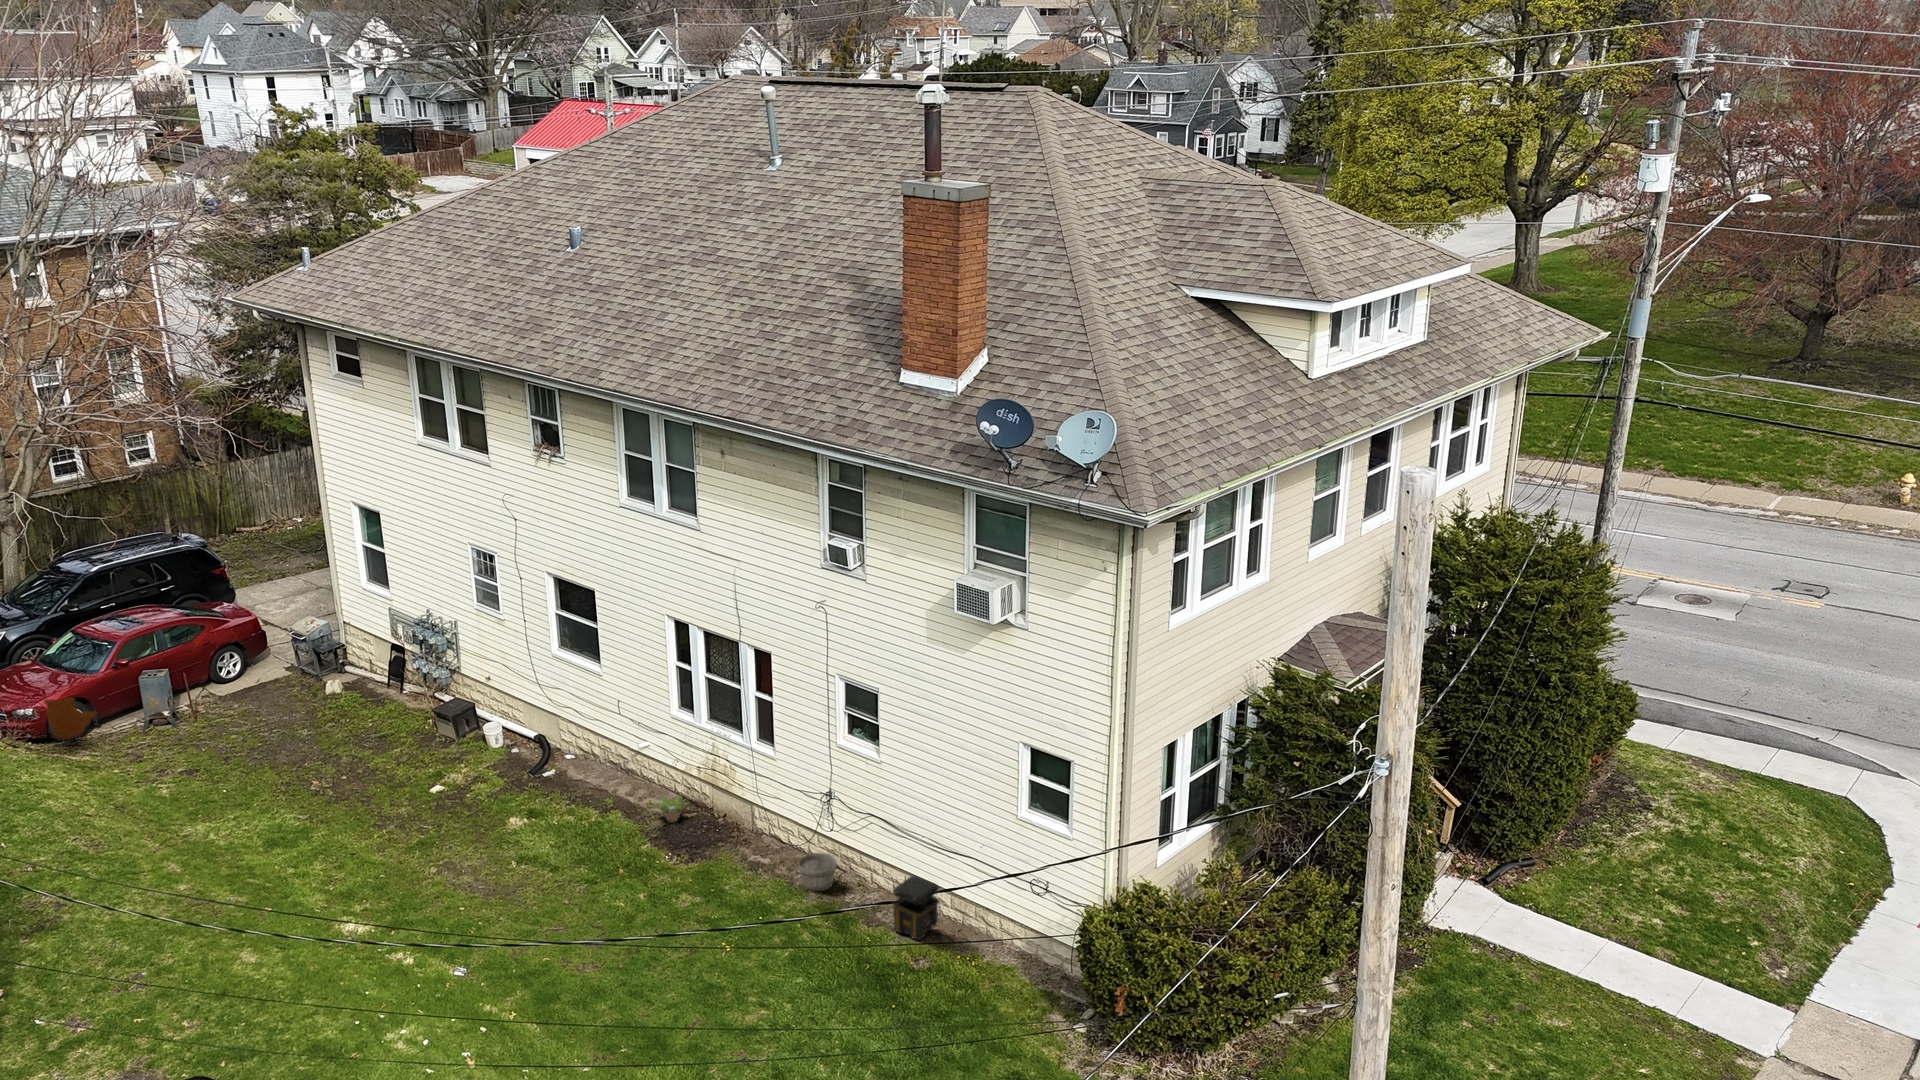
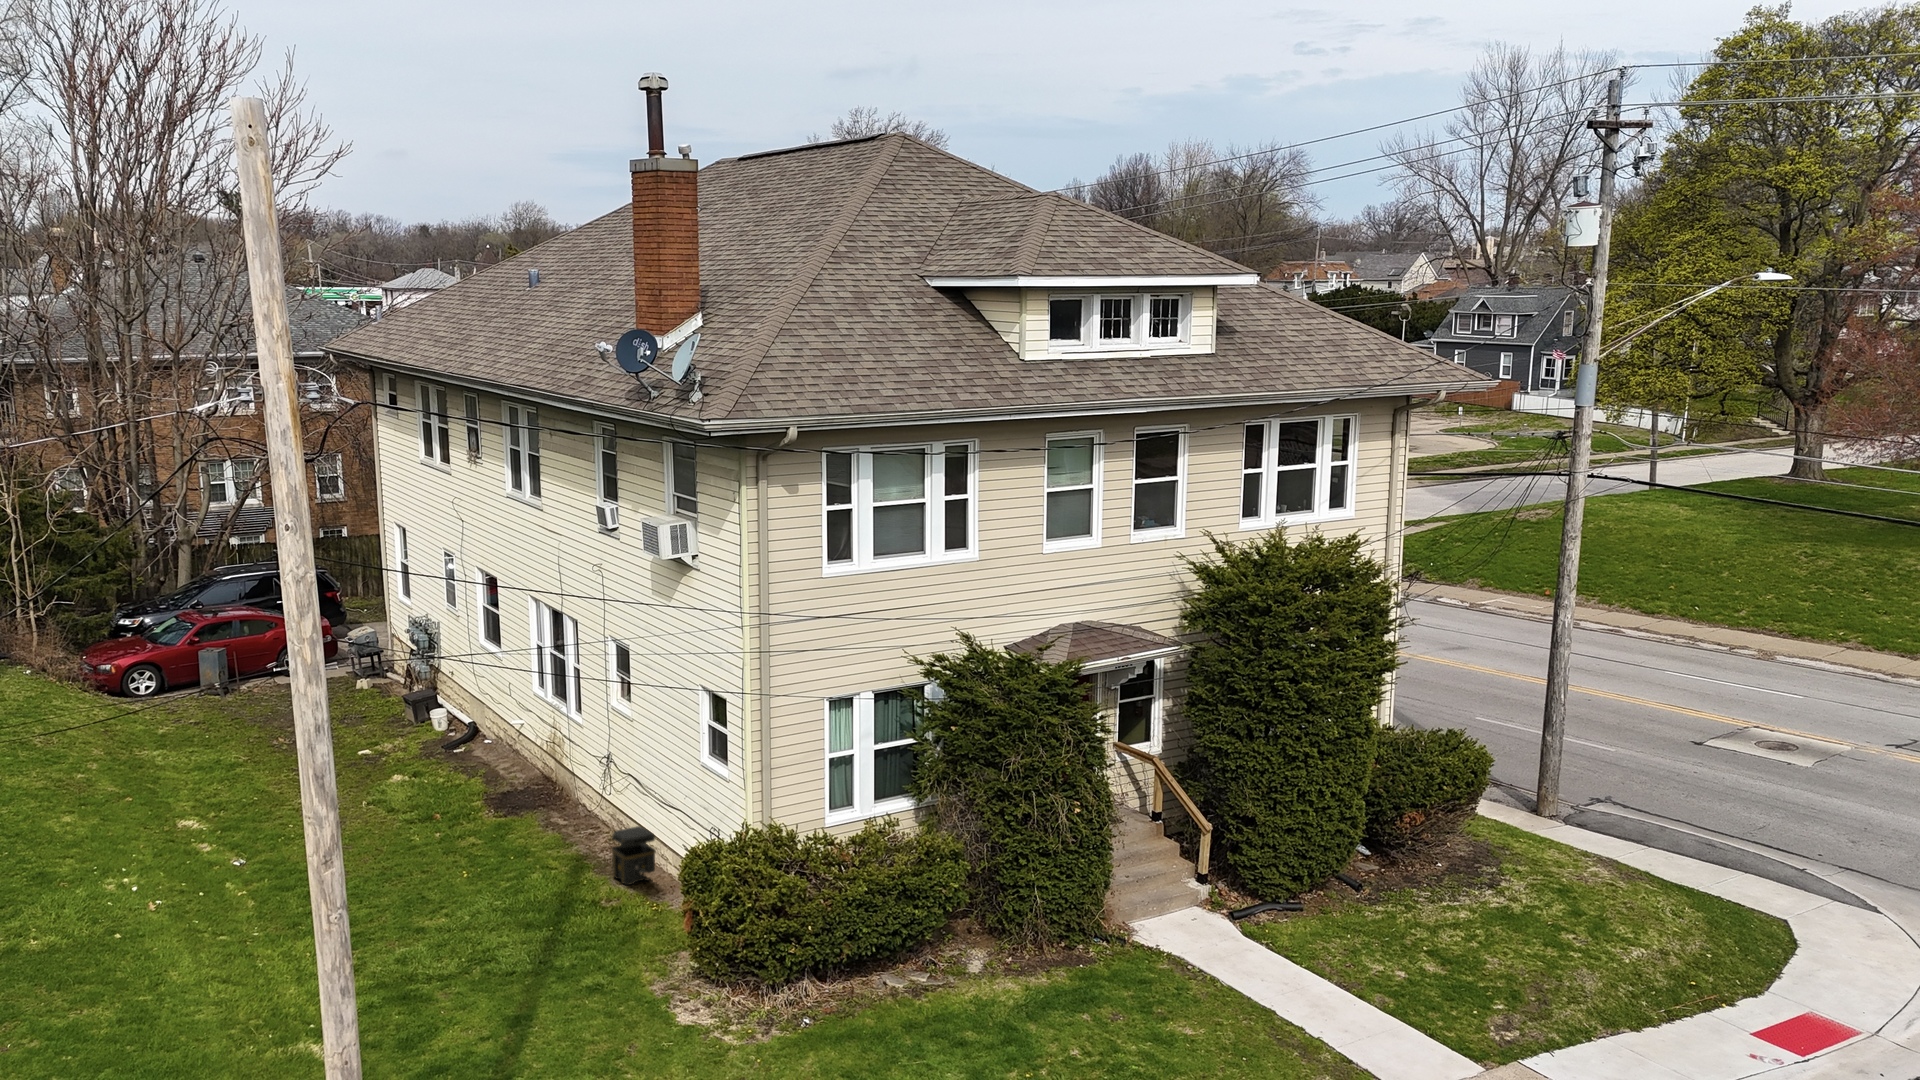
lounge chair: present [44,697,96,750] -> none [111,651,163,701]
decorative plant: present [656,796,687,822] -> none [504,768,537,791]
wooden bucket: present [798,853,837,891] -> none [570,811,609,846]

